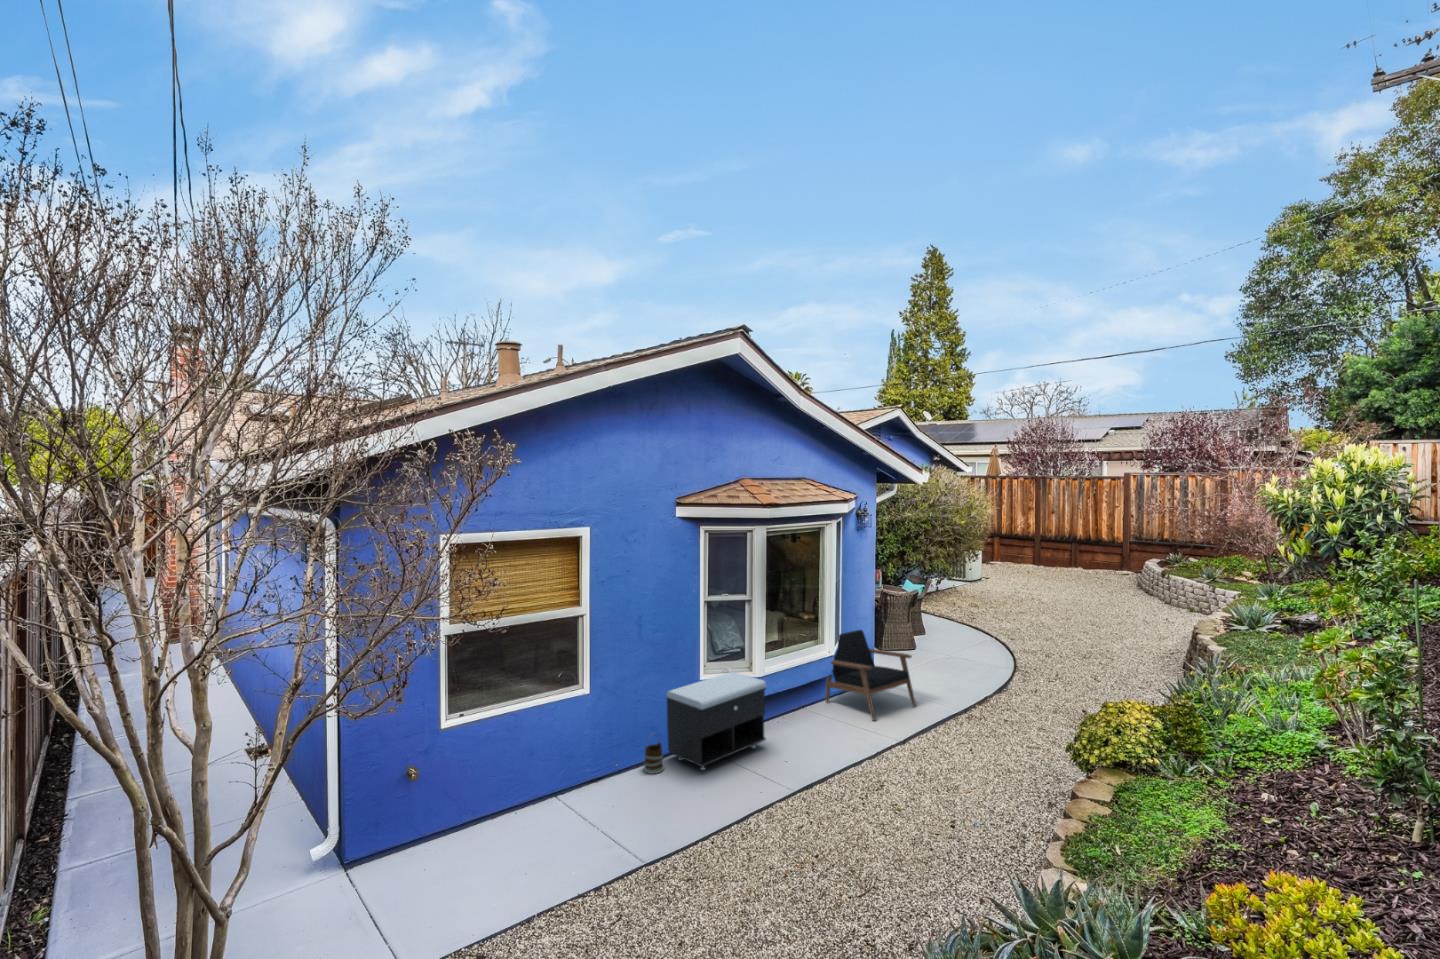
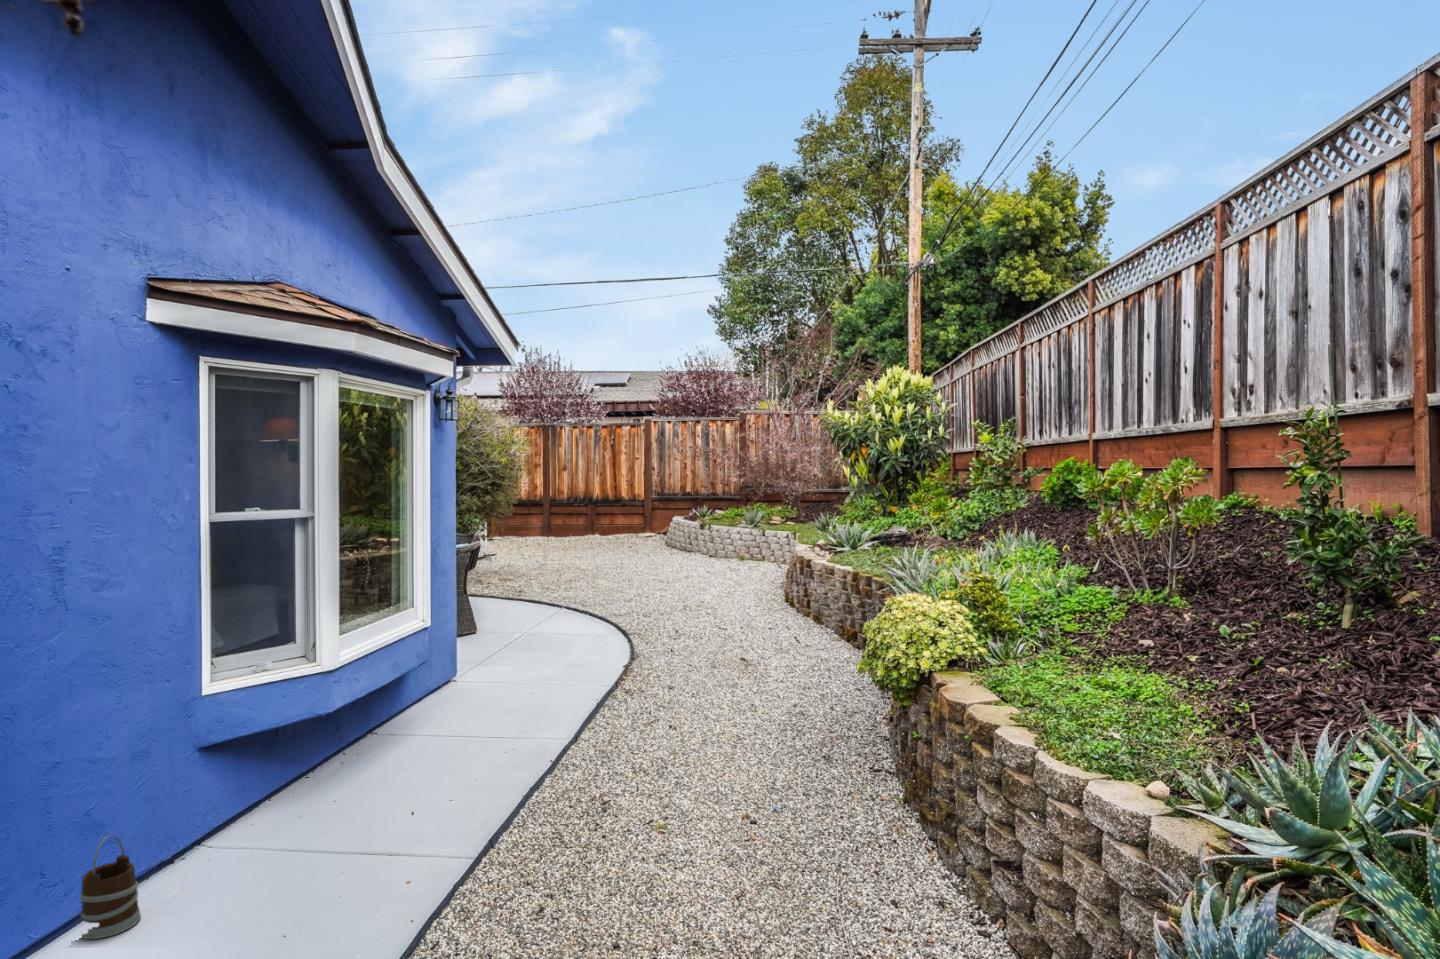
armchair: present [826,630,916,721] -> none [400,588,557,722]
storage bench: present [667,672,766,770] -> none [131,673,361,886]

